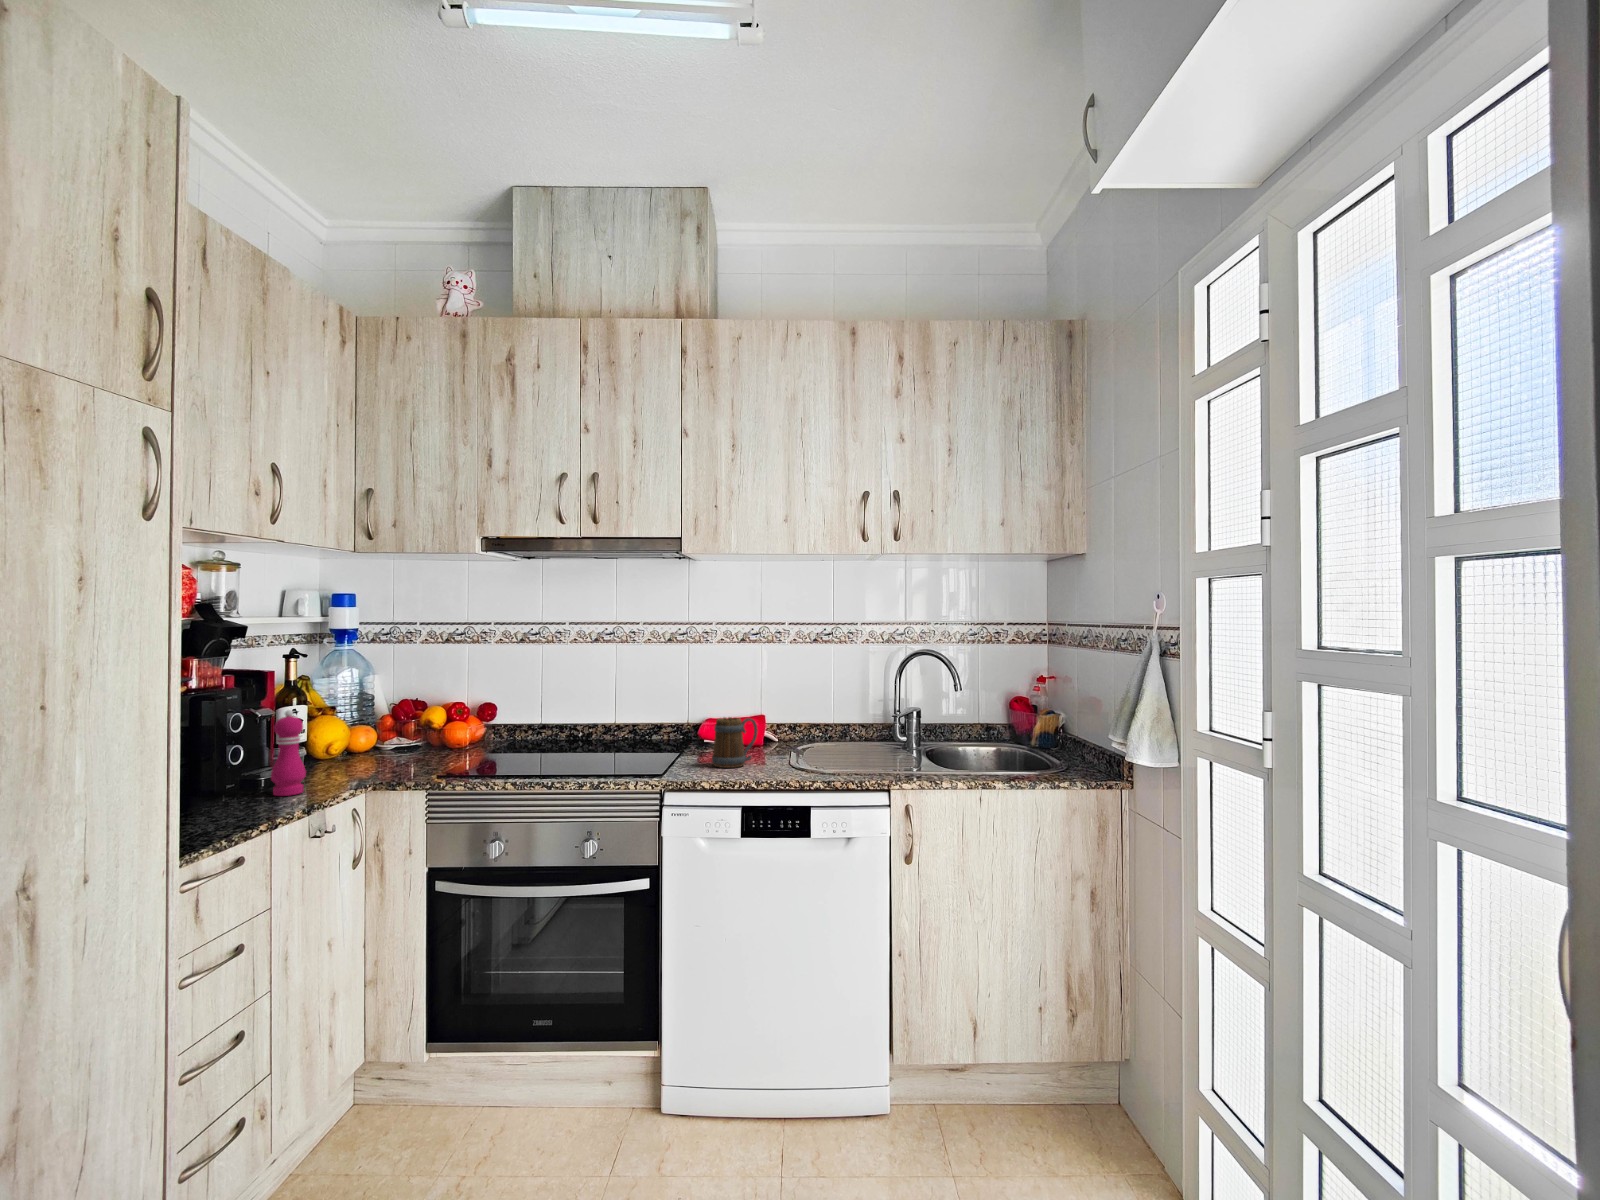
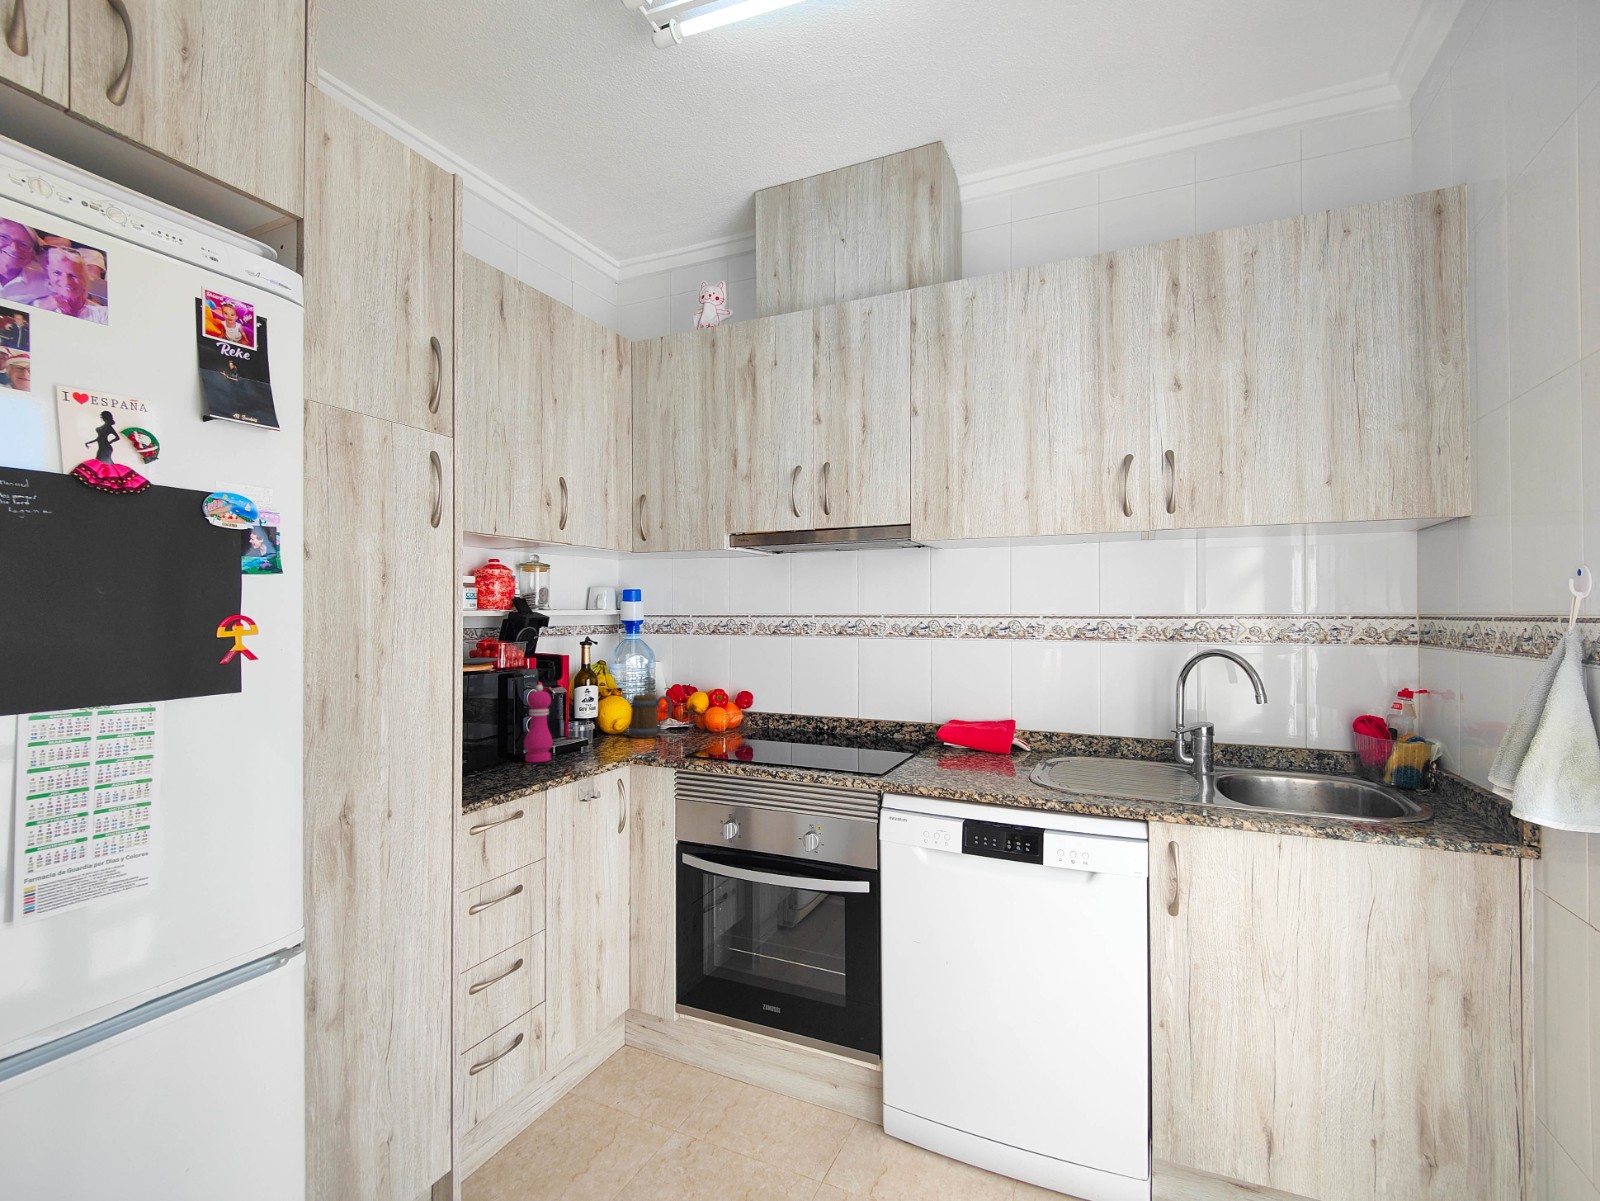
mug: present [712,717,758,768] -> present [629,694,672,738]

